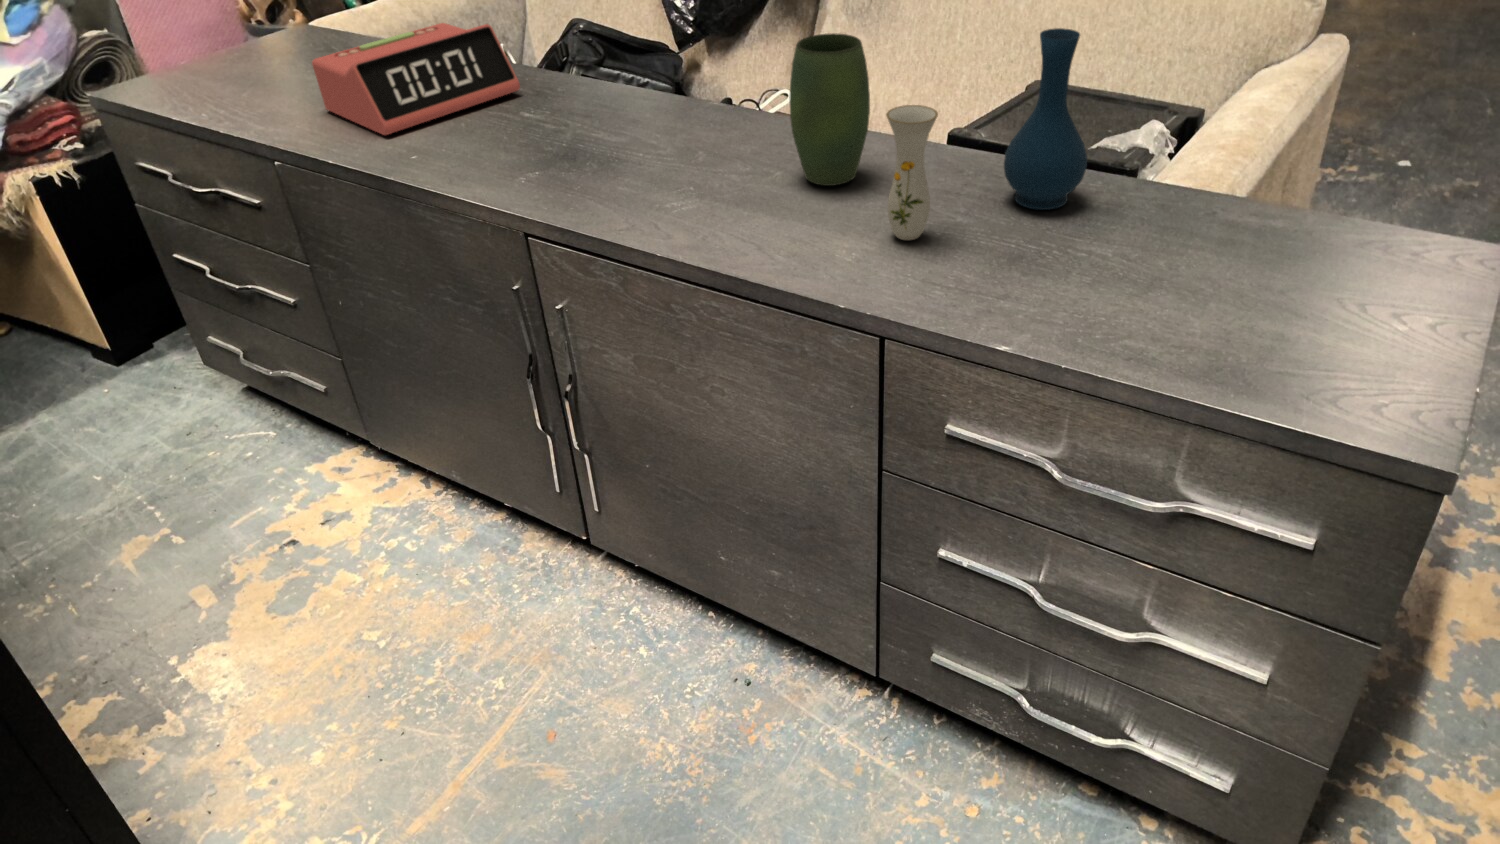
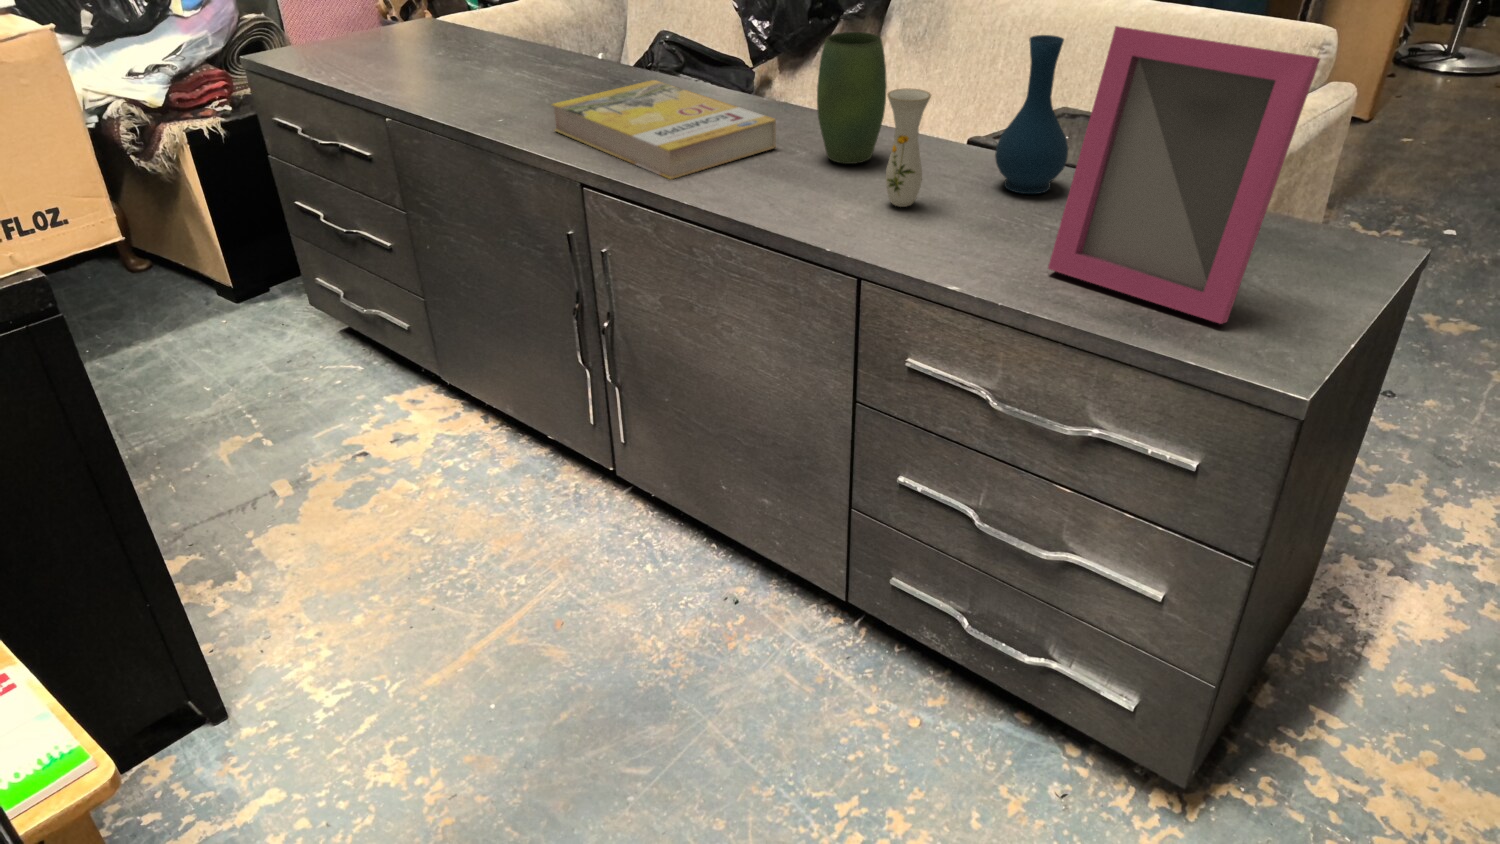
alarm clock: present [312,23,520,135] -> none [428,17,601,103]
picture frame: none [1102,32,1433,376] -> present [1048,26,1320,324]
book: none [474,95,743,225] -> present [552,80,776,179]

